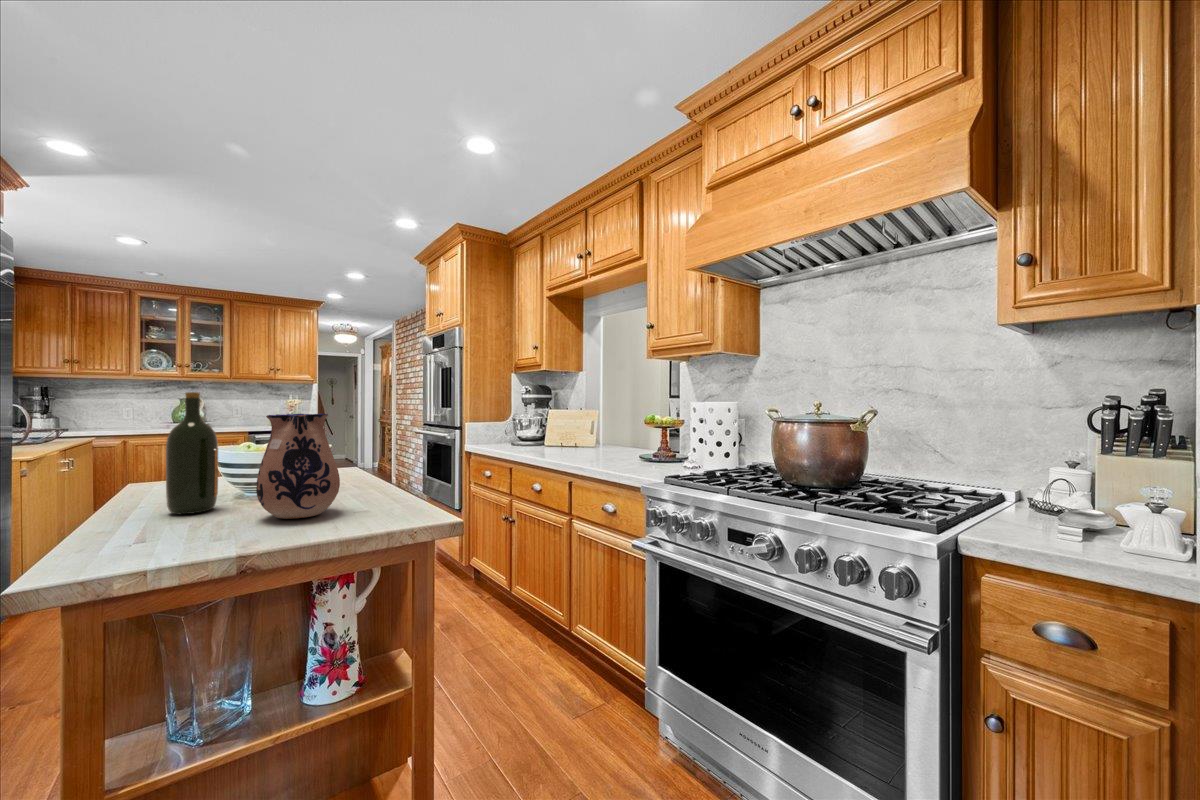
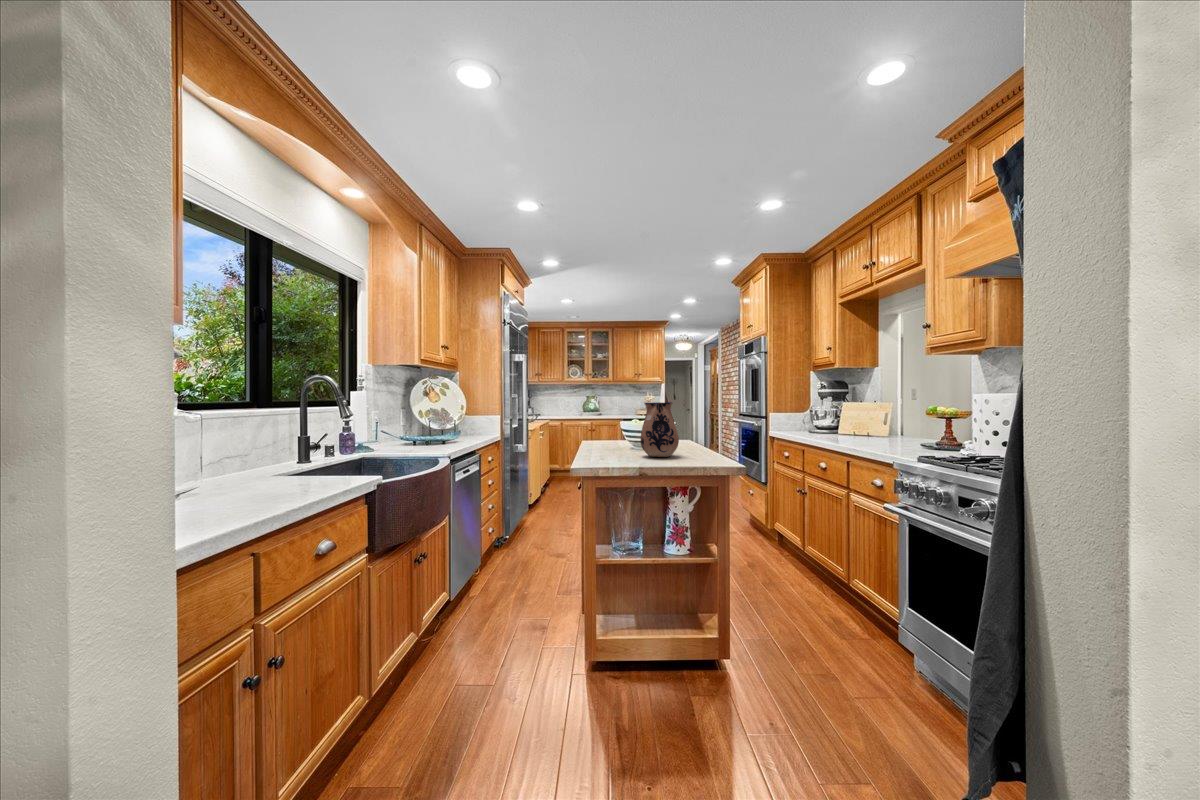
wine bottle: present [166,392,218,514] -> none [602,392,623,452]

